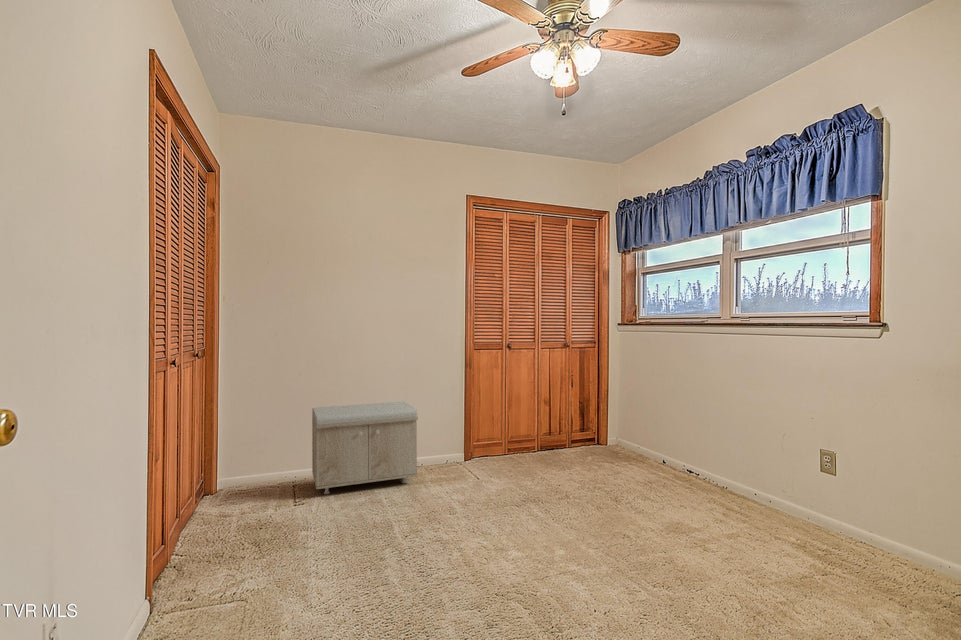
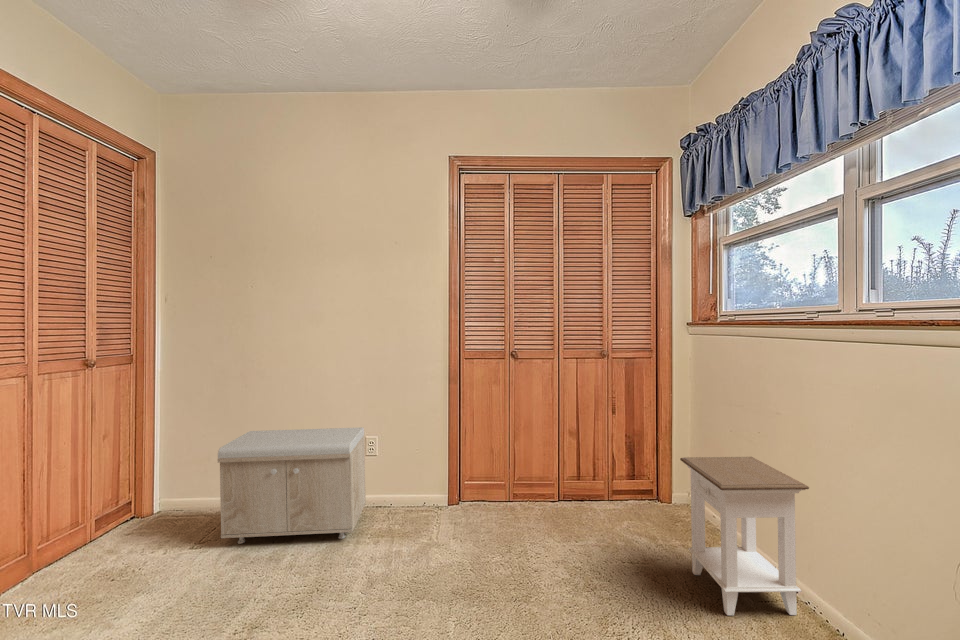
nightstand: none [635,402,708,487] -> present [680,457,809,616]

